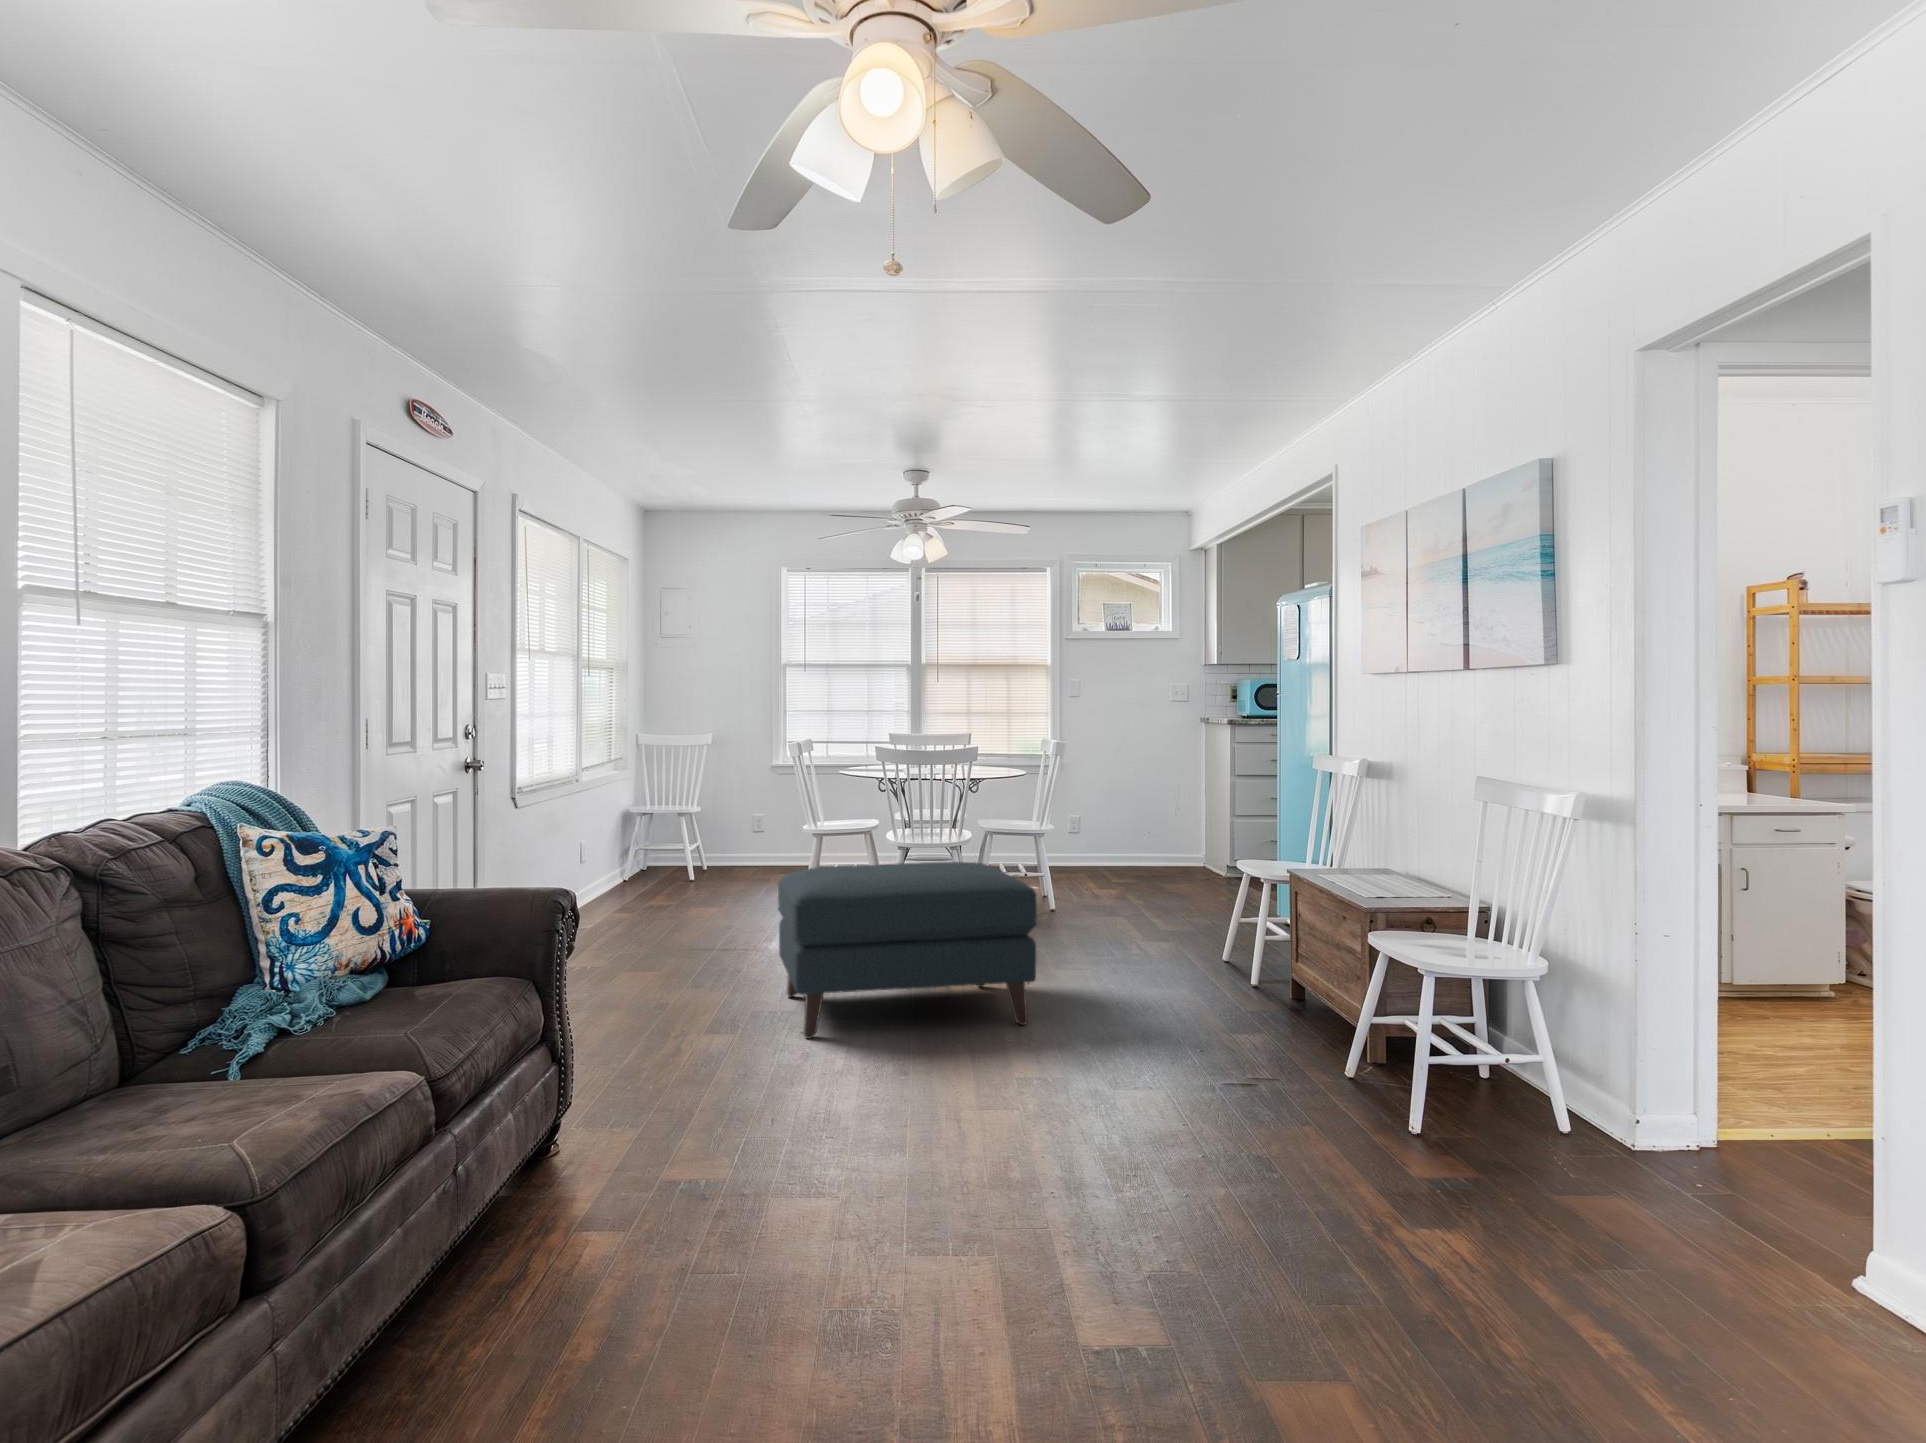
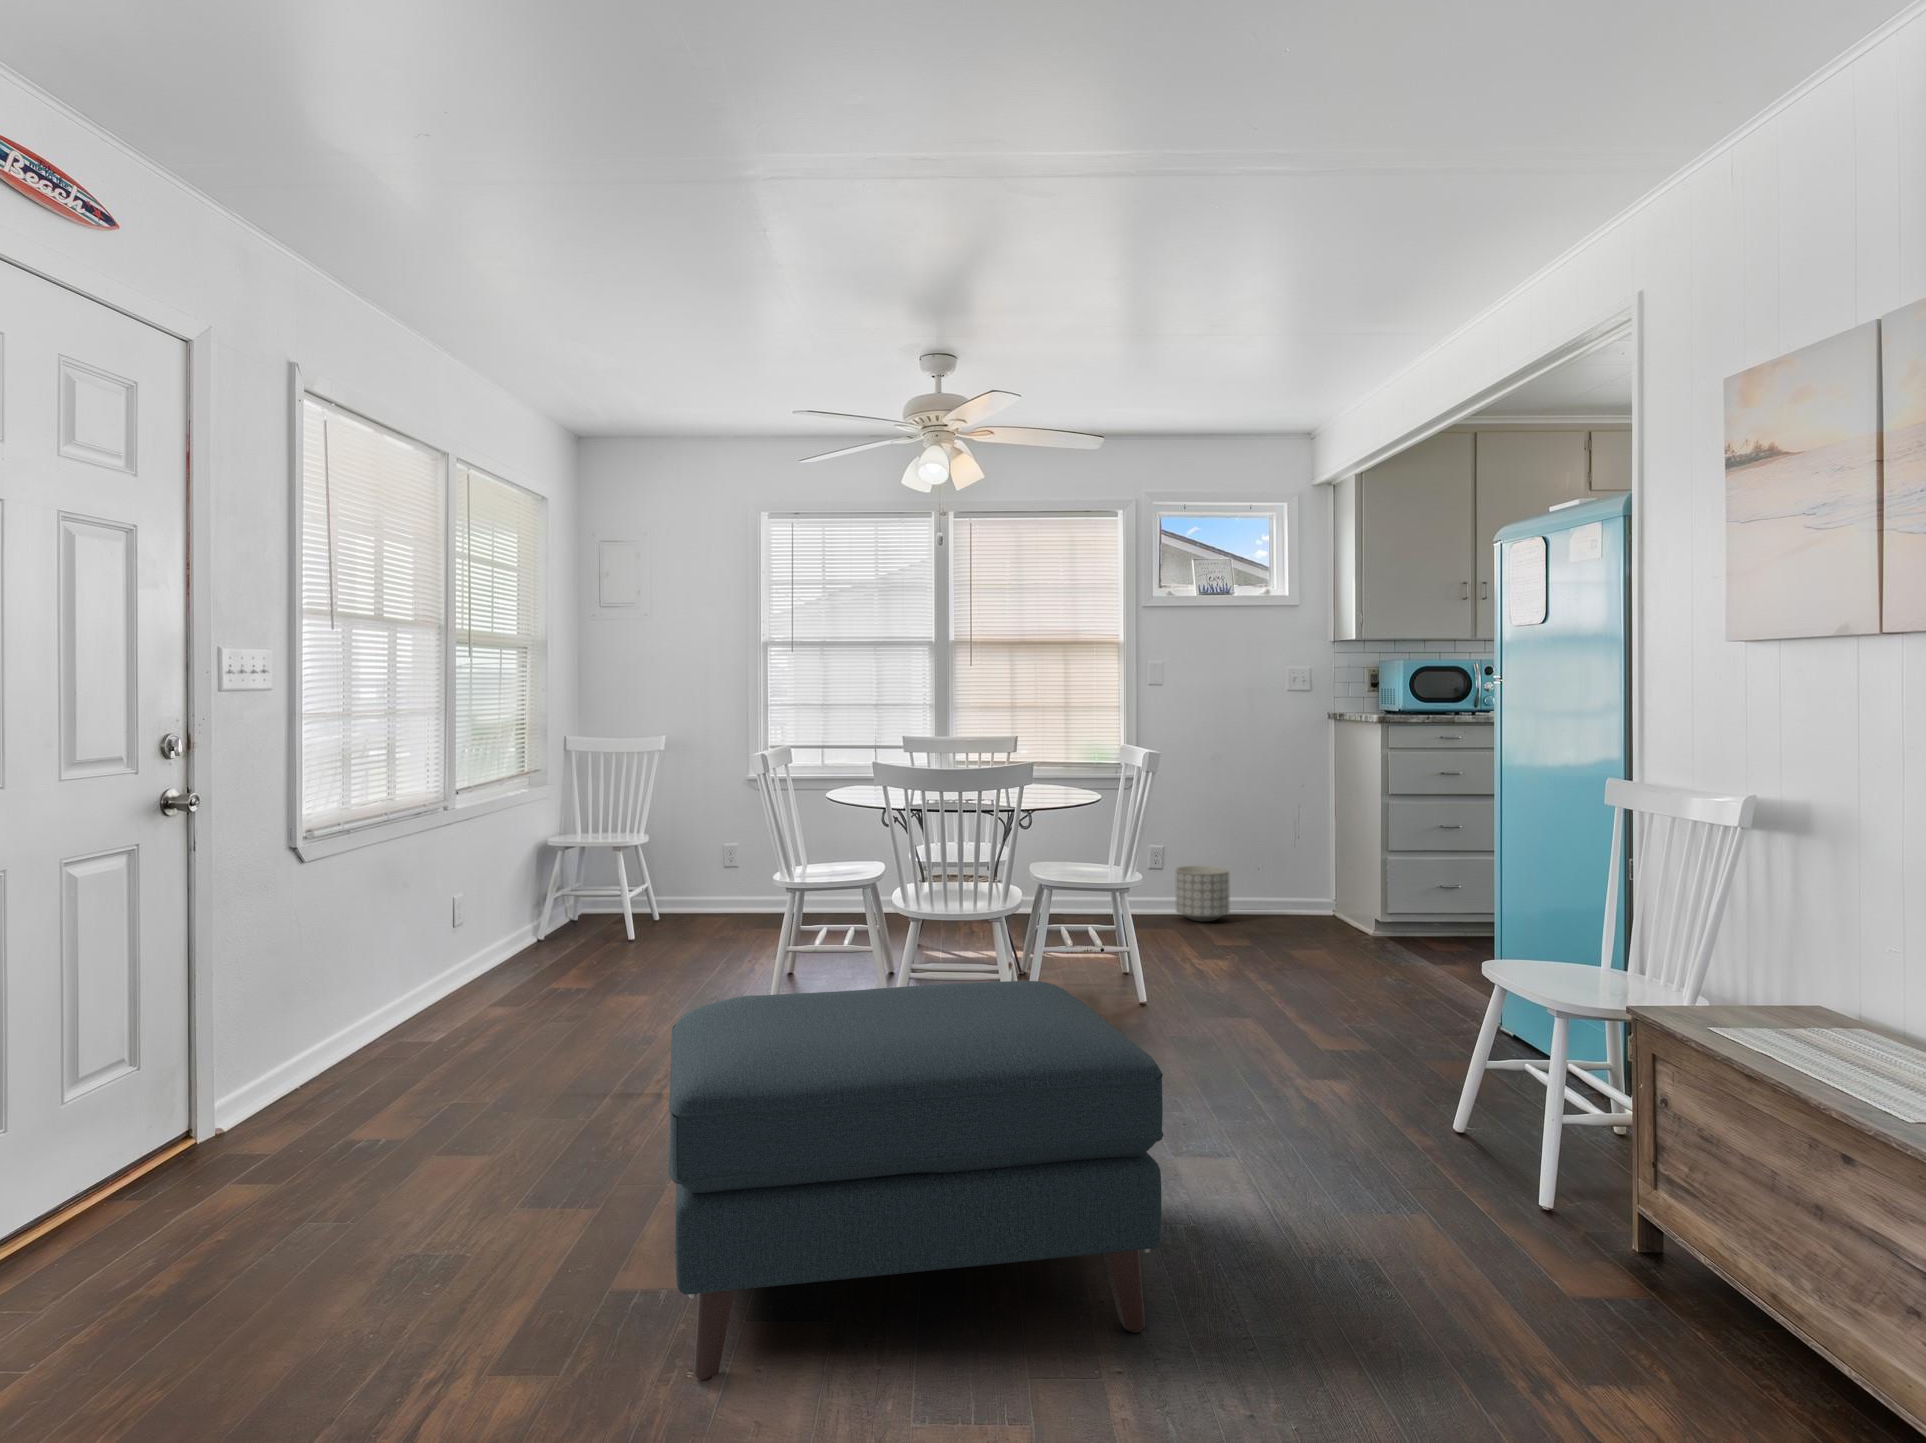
planter: none [1087,830,1126,870] -> present [1176,866,1230,922]

